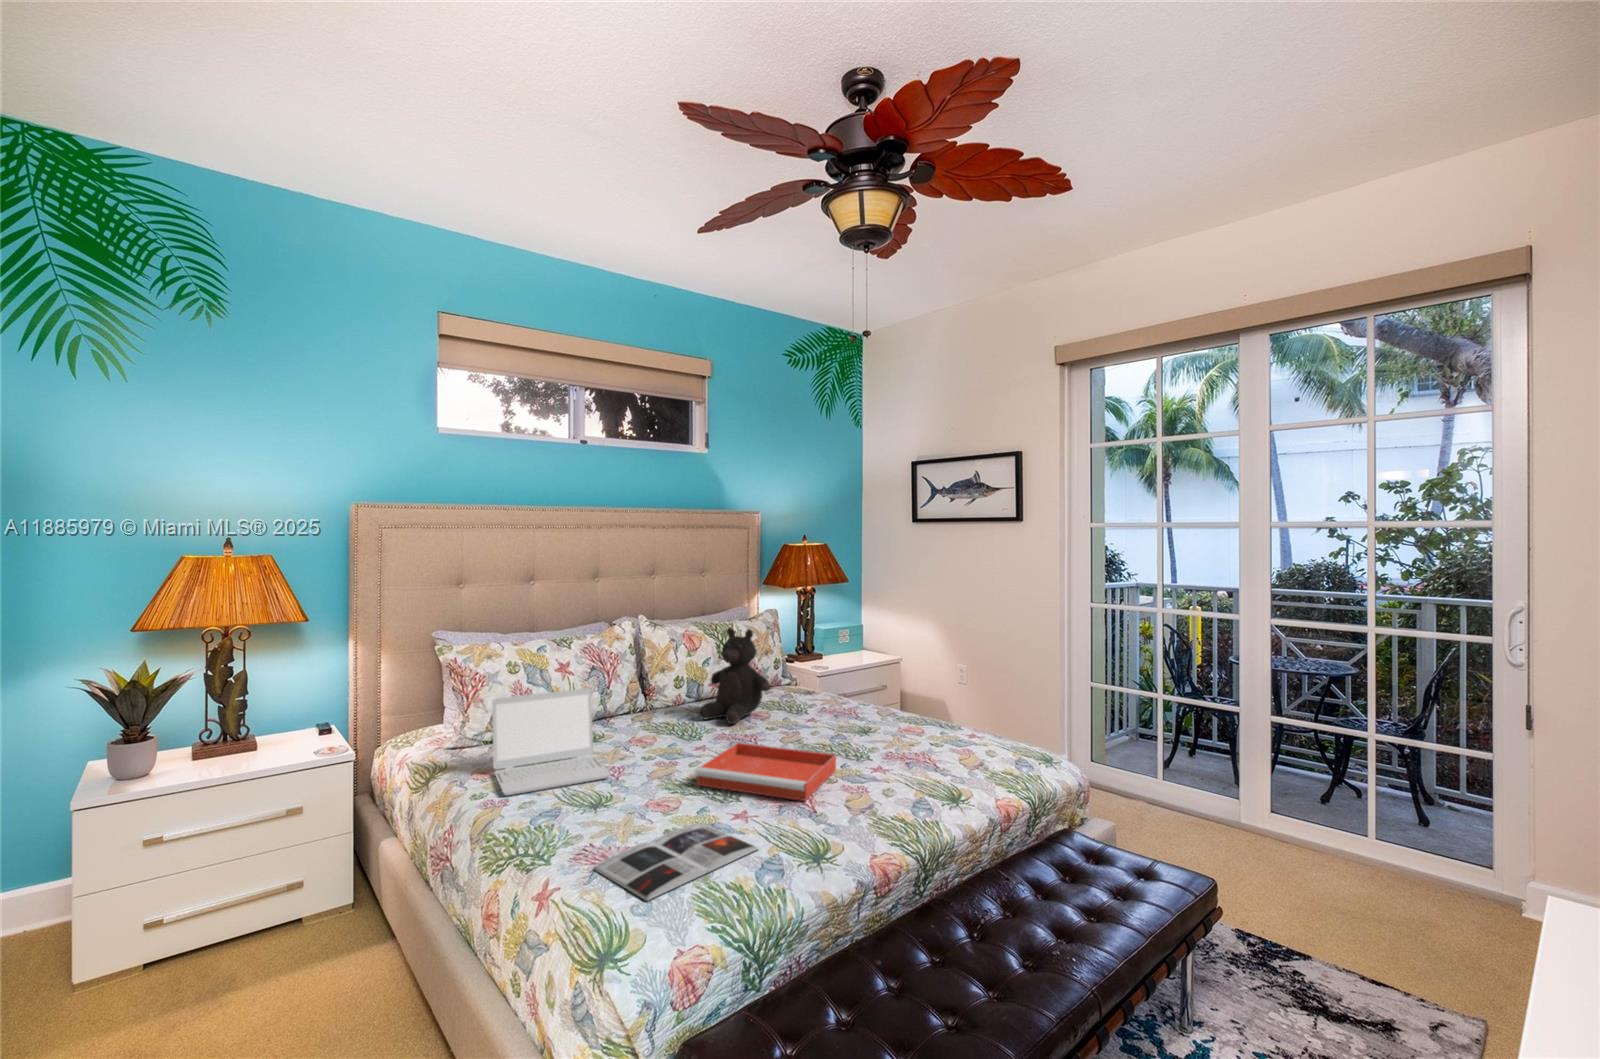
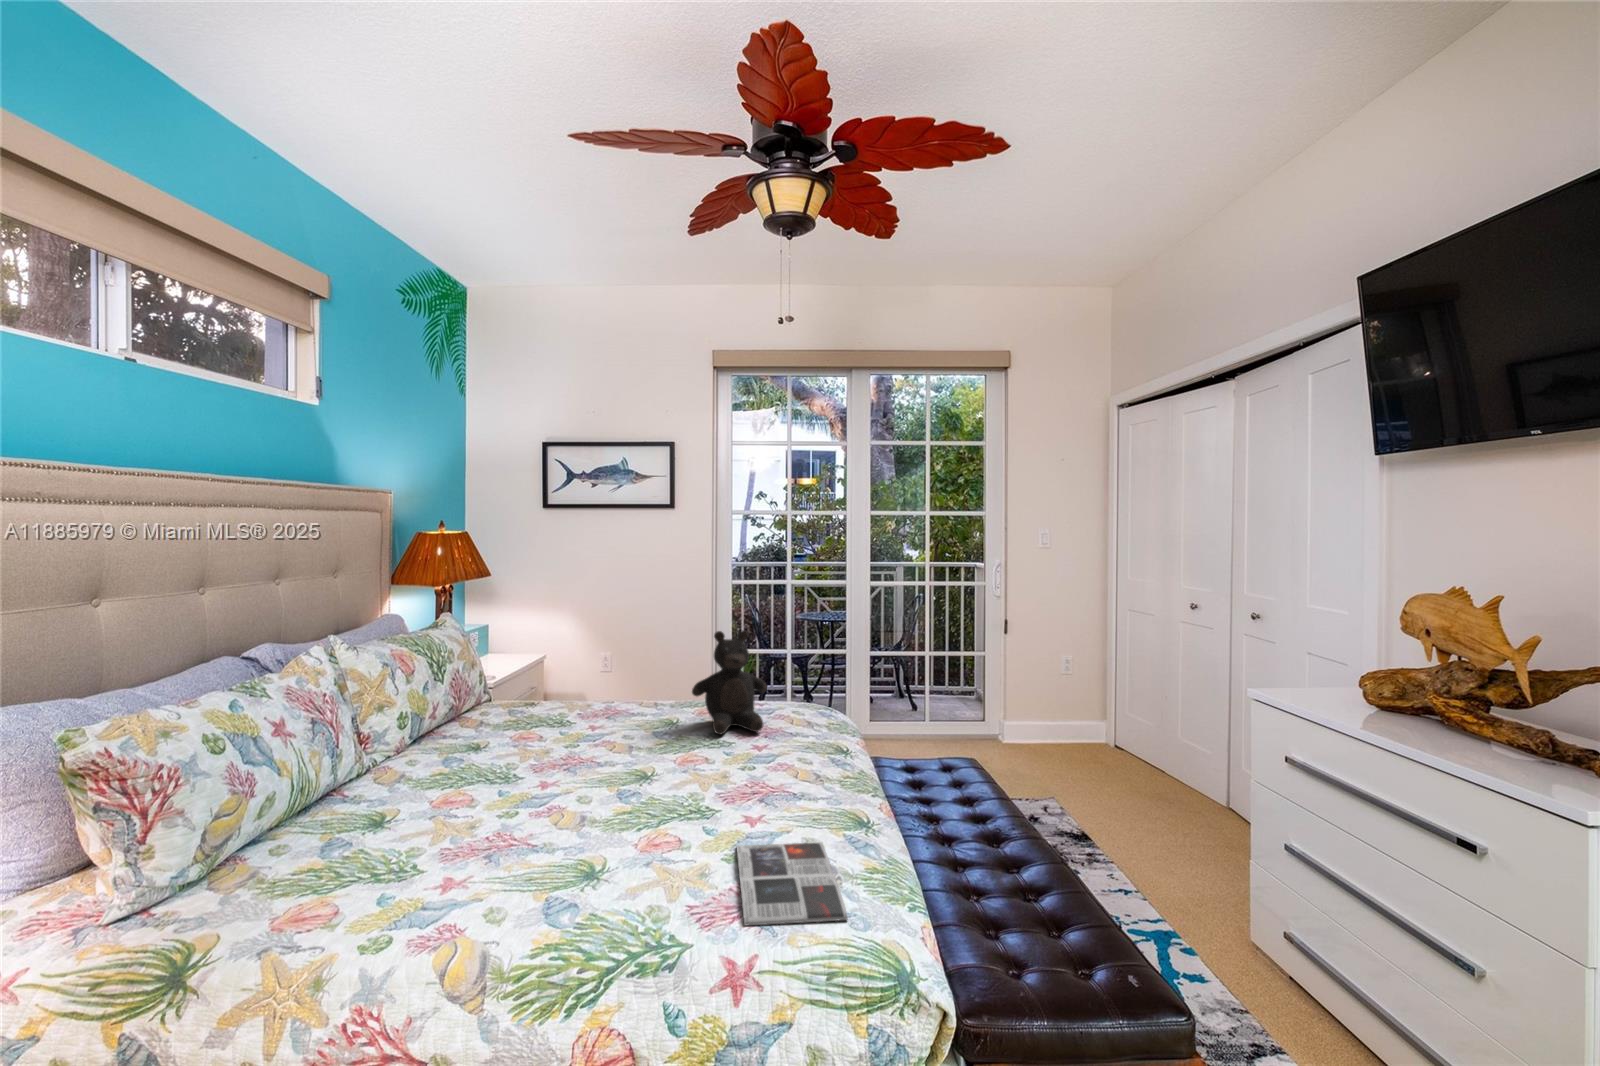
teddy bear: present [698,628,770,724] -> present [692,631,767,734]
laptop: present [492,688,610,795] -> none [332,742,535,919]
tray: present [696,743,836,801] -> none [614,749,765,819]

